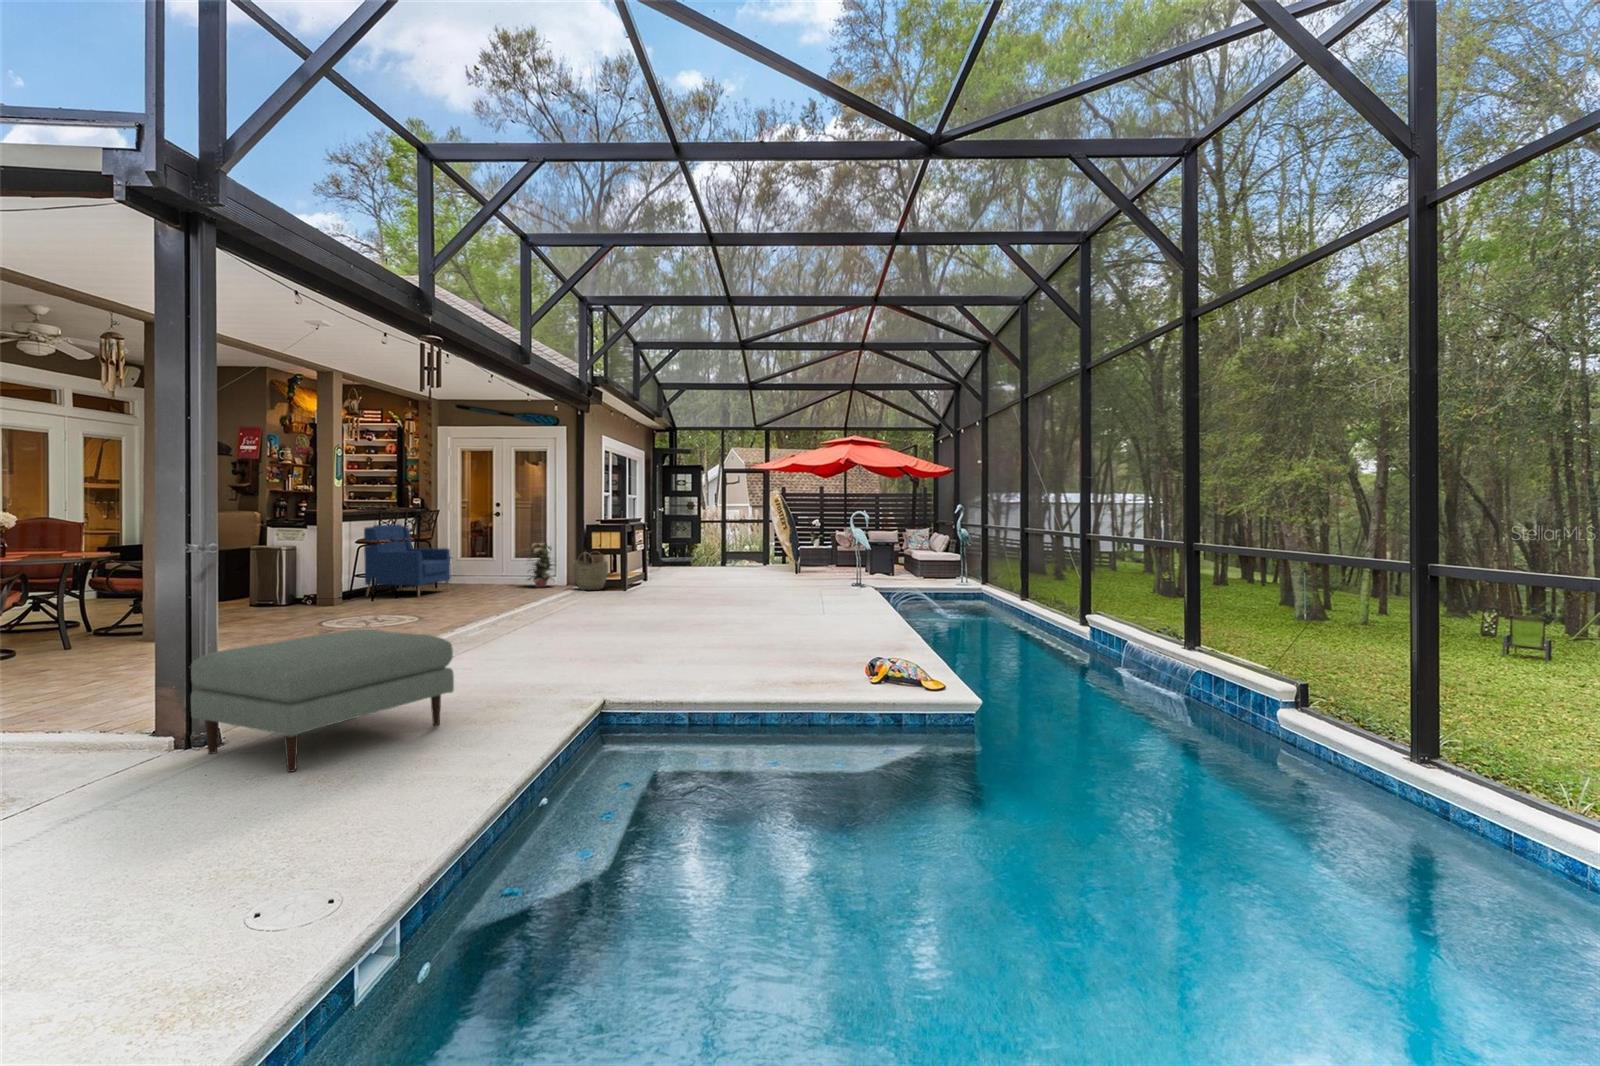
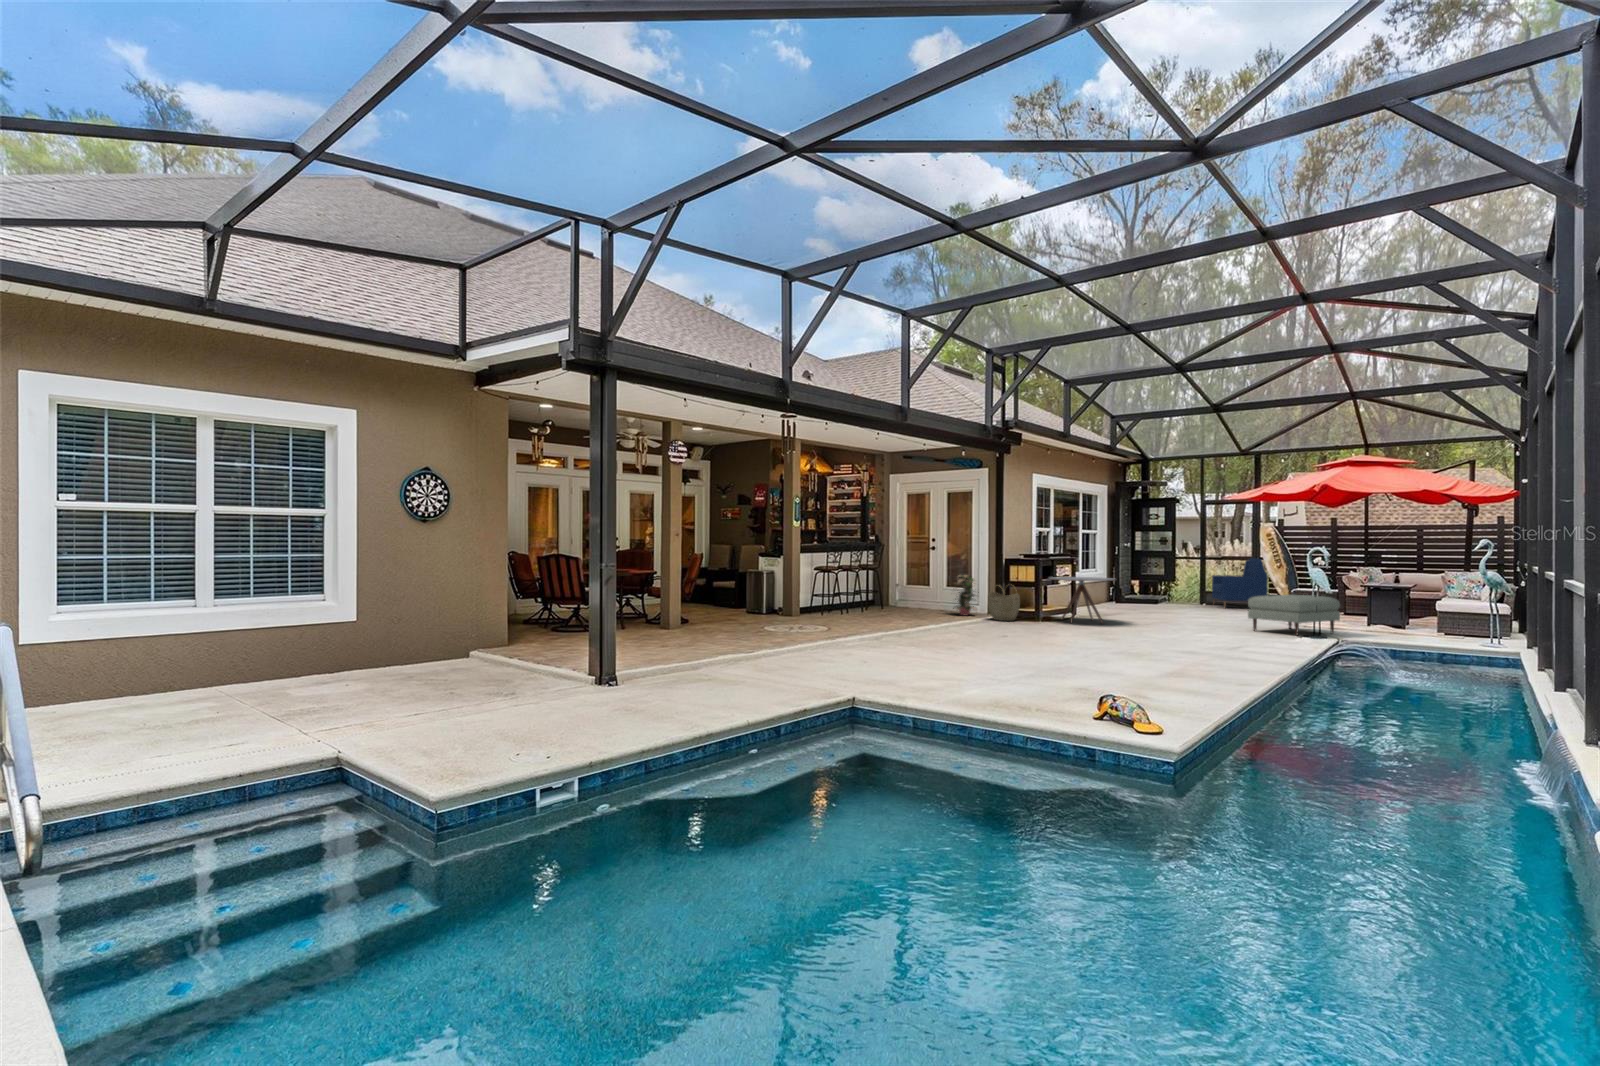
armchair: present [364,524,450,596] -> present [1212,558,1268,605]
round table: none [632,541,696,588] -> present [1049,577,1115,623]
ottoman: present [191,629,454,772] -> present [1248,595,1340,636]

